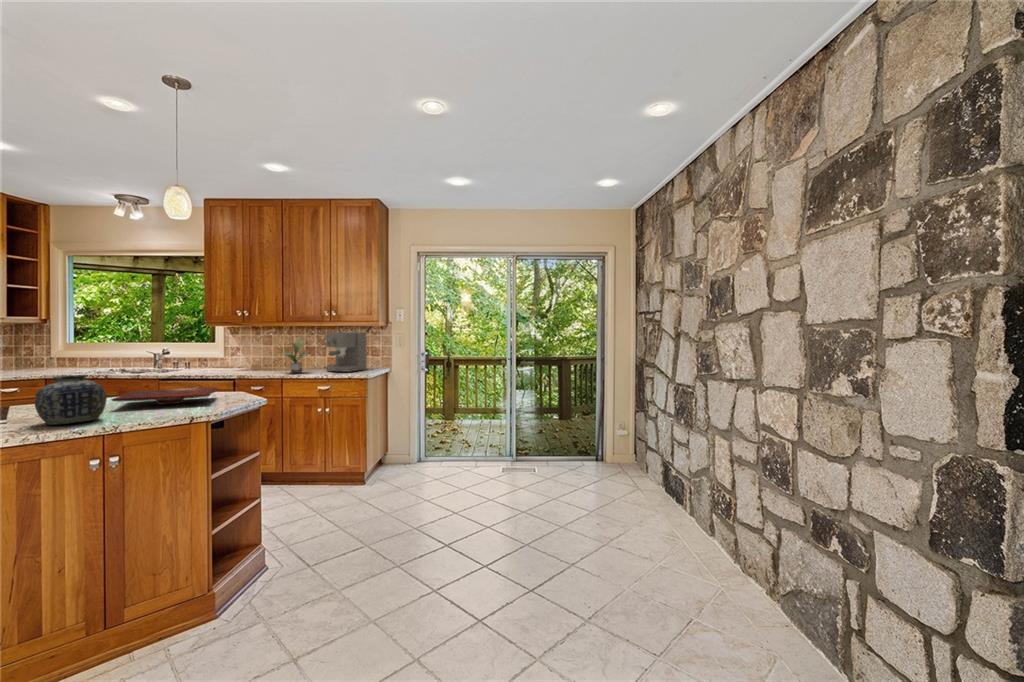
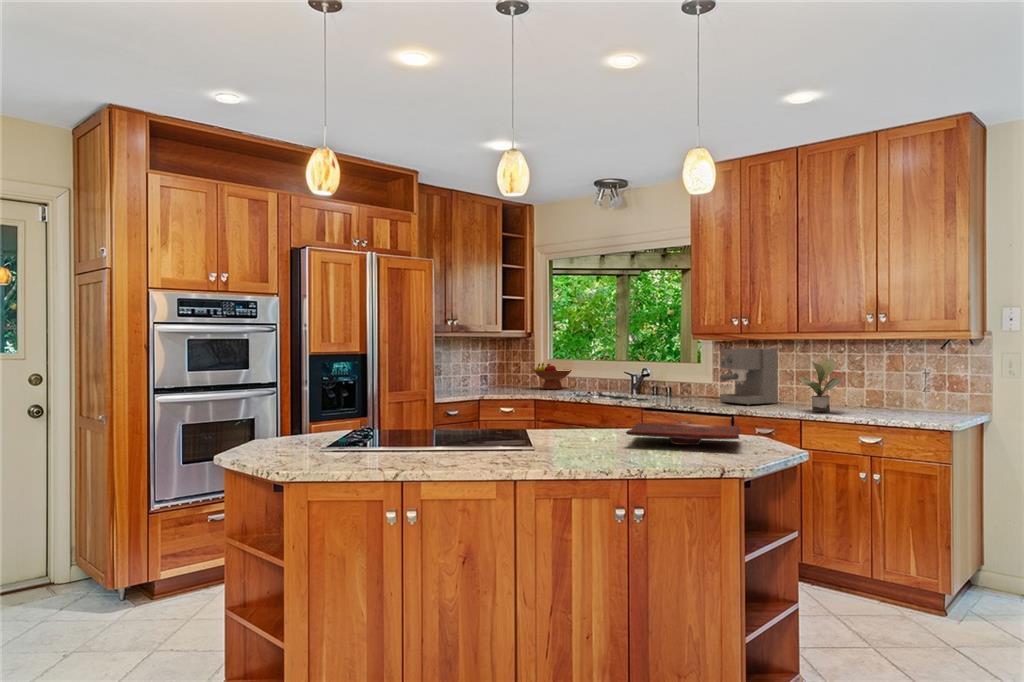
coffee maker: present [326,332,367,372] -> present [720,348,778,405]
fruit bowl: none [48,345,95,368] -> present [533,363,572,389]
vase: present [35,374,107,425] -> none [562,398,627,458]

